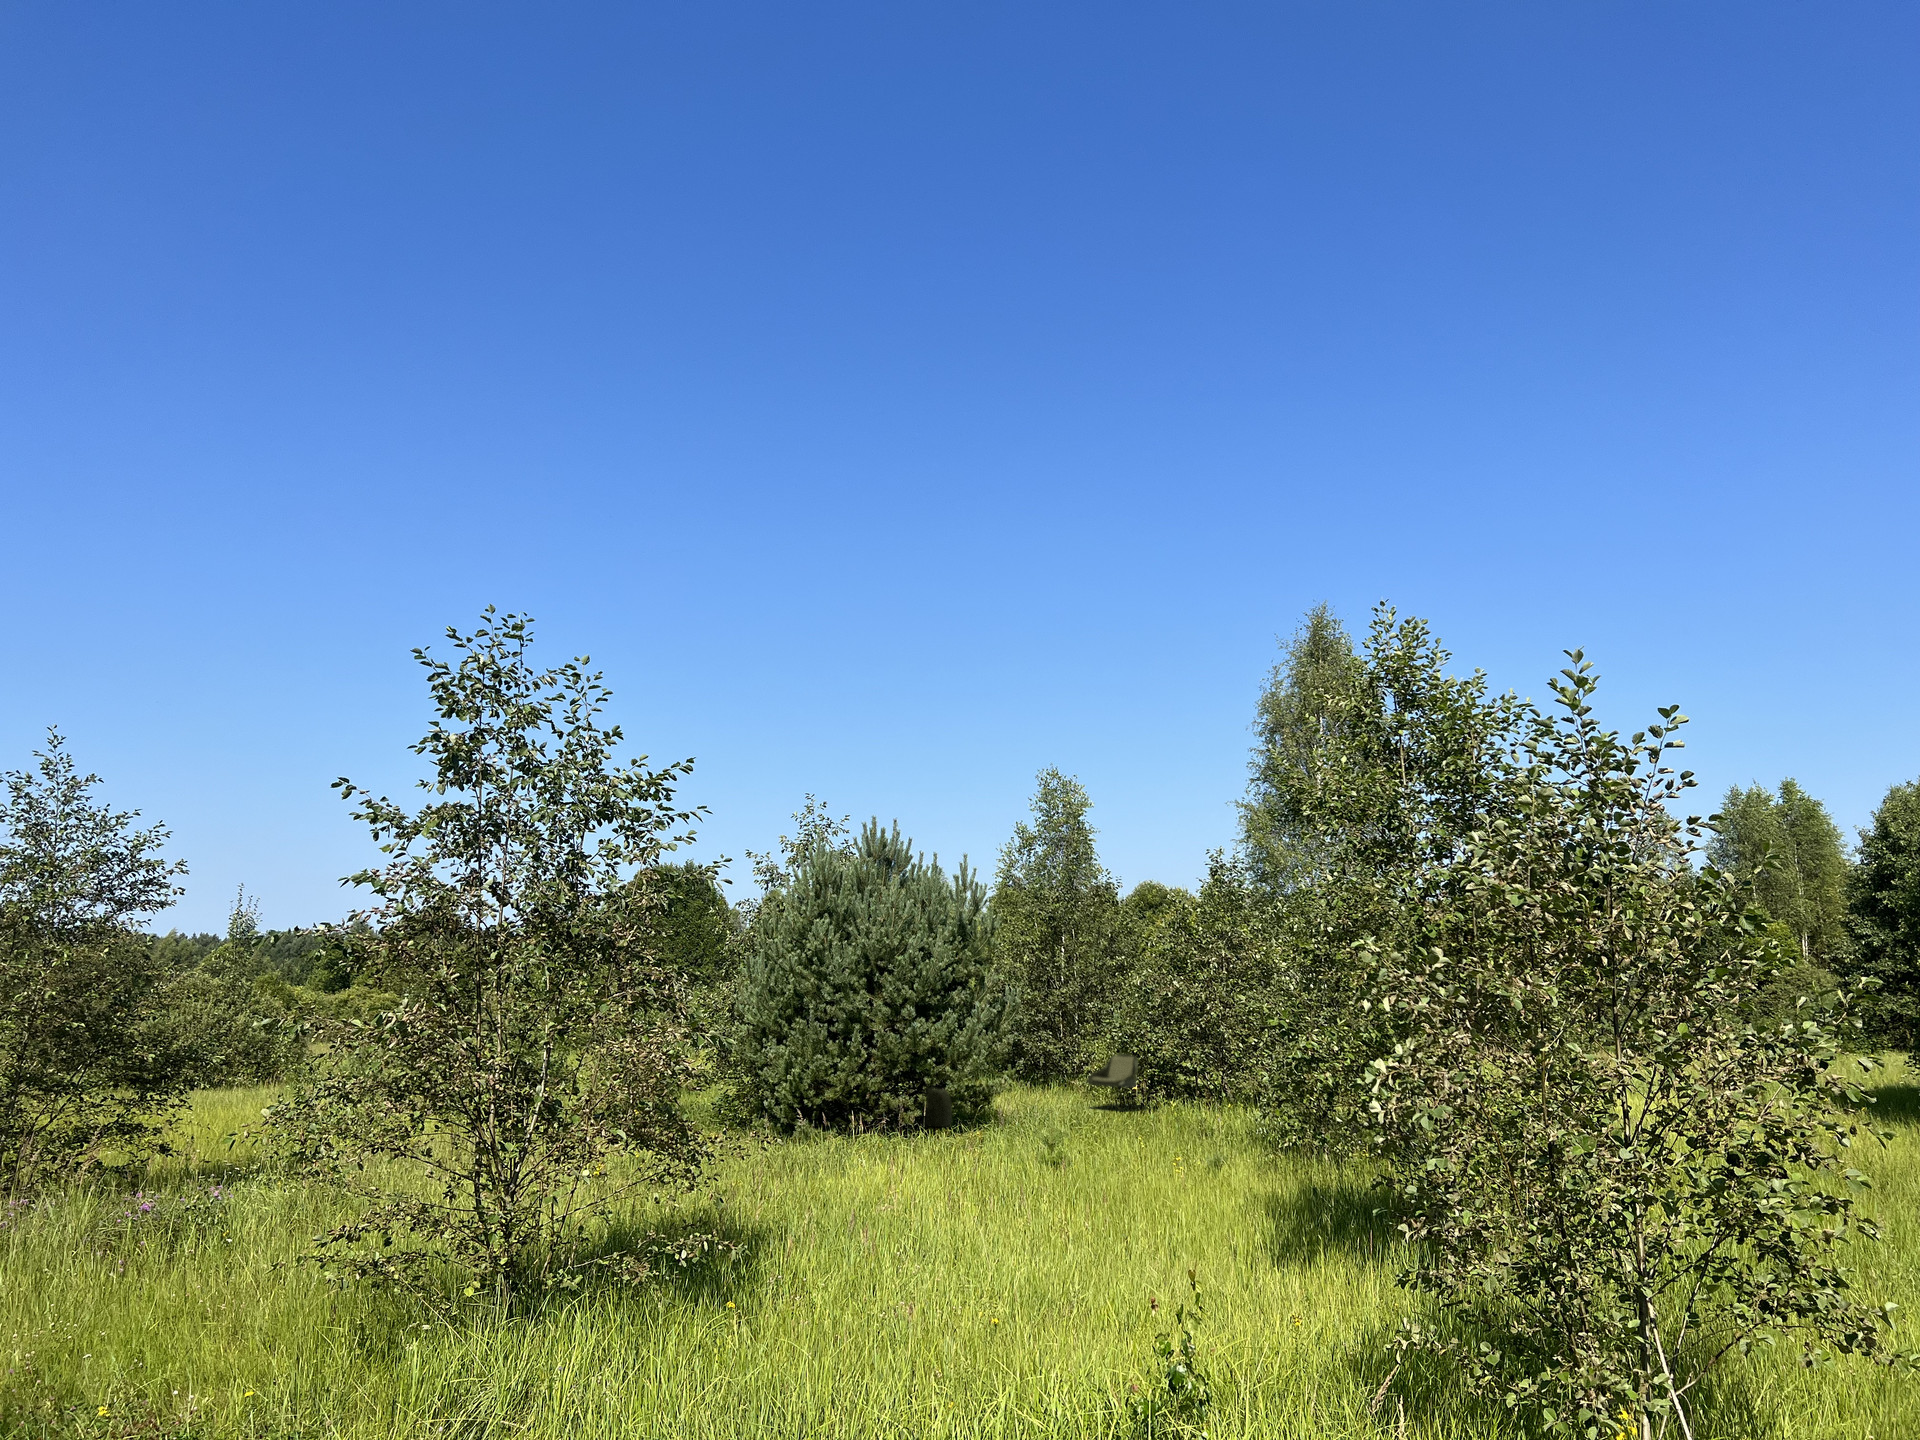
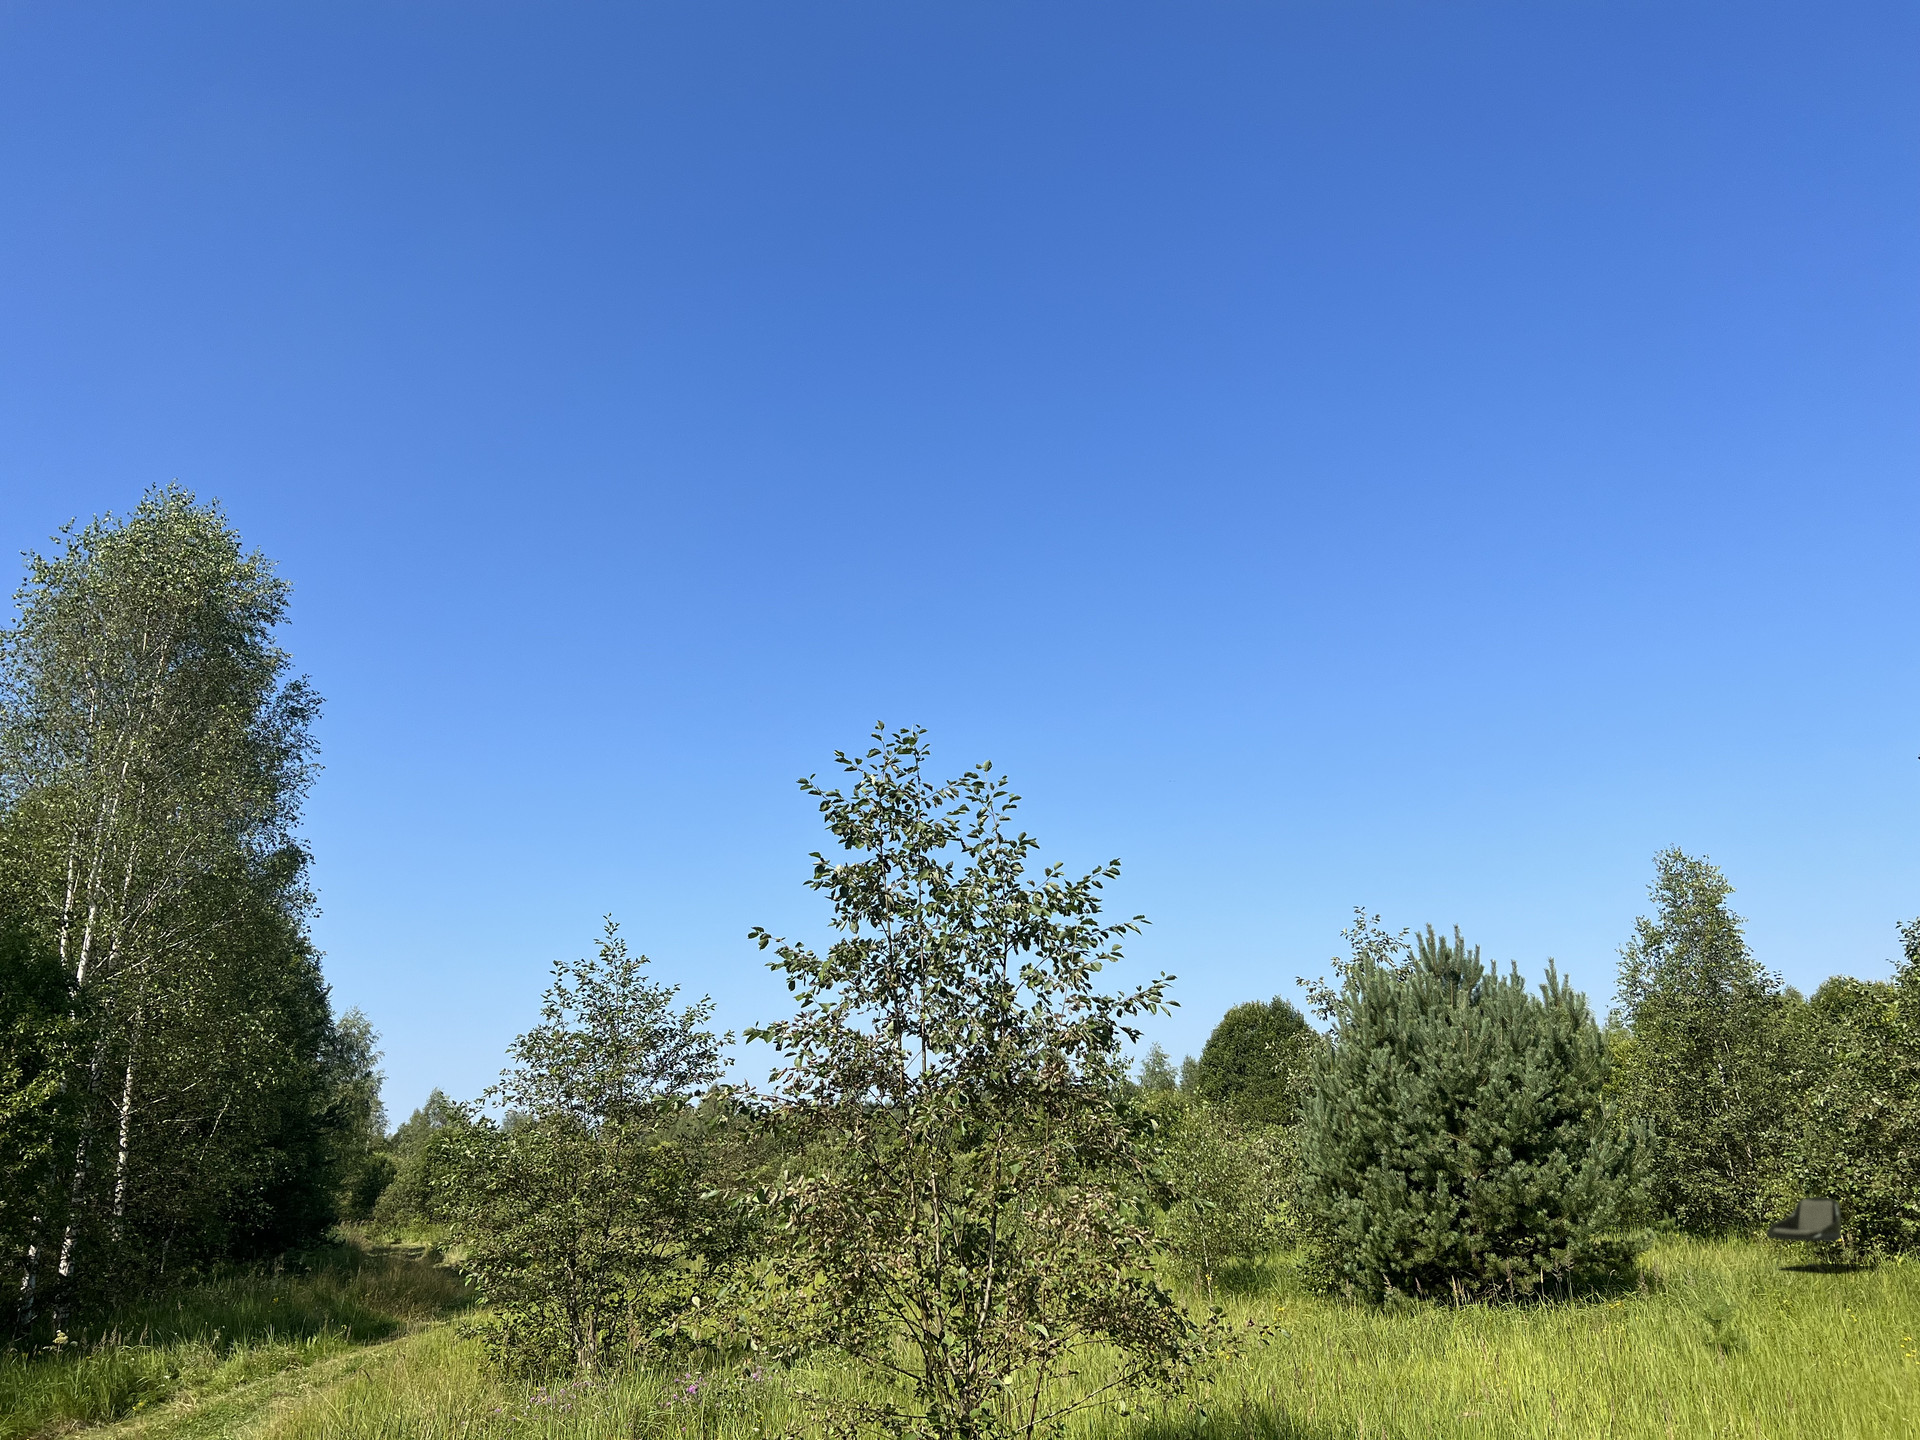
backpack: present [922,1087,952,1127] -> none [1538,1244,1582,1293]

